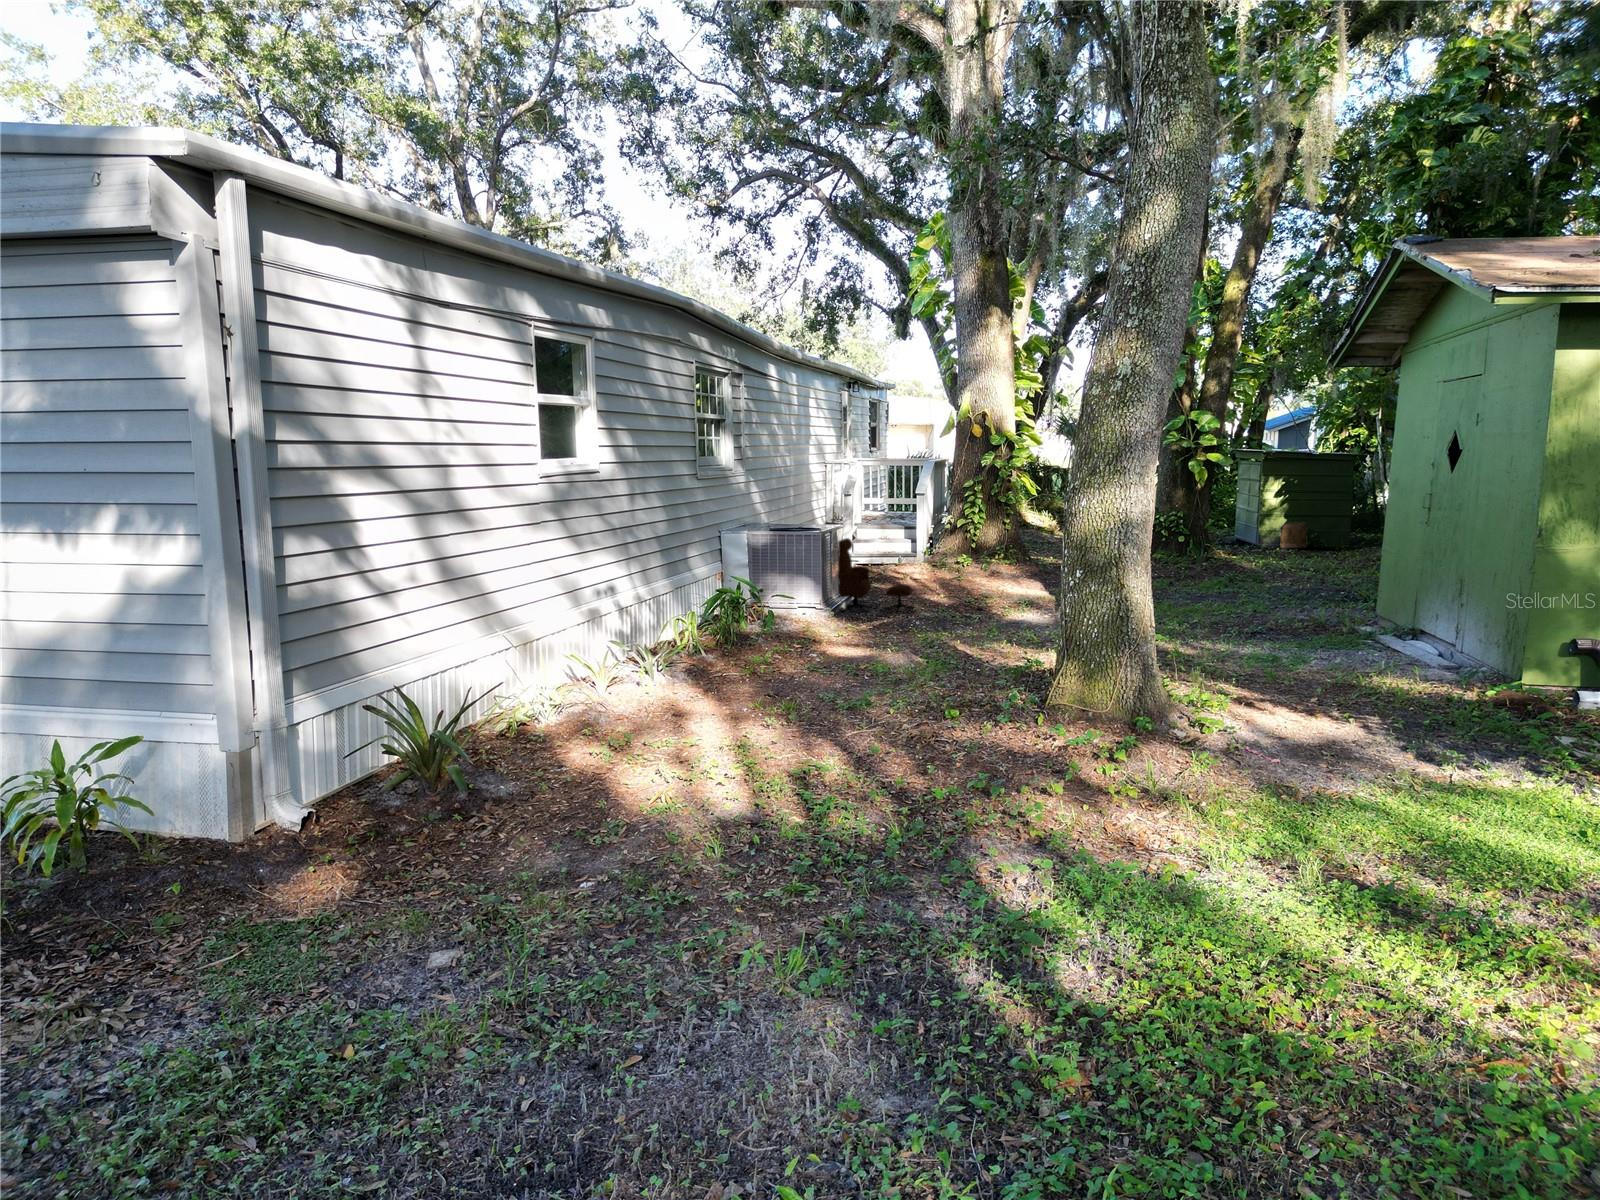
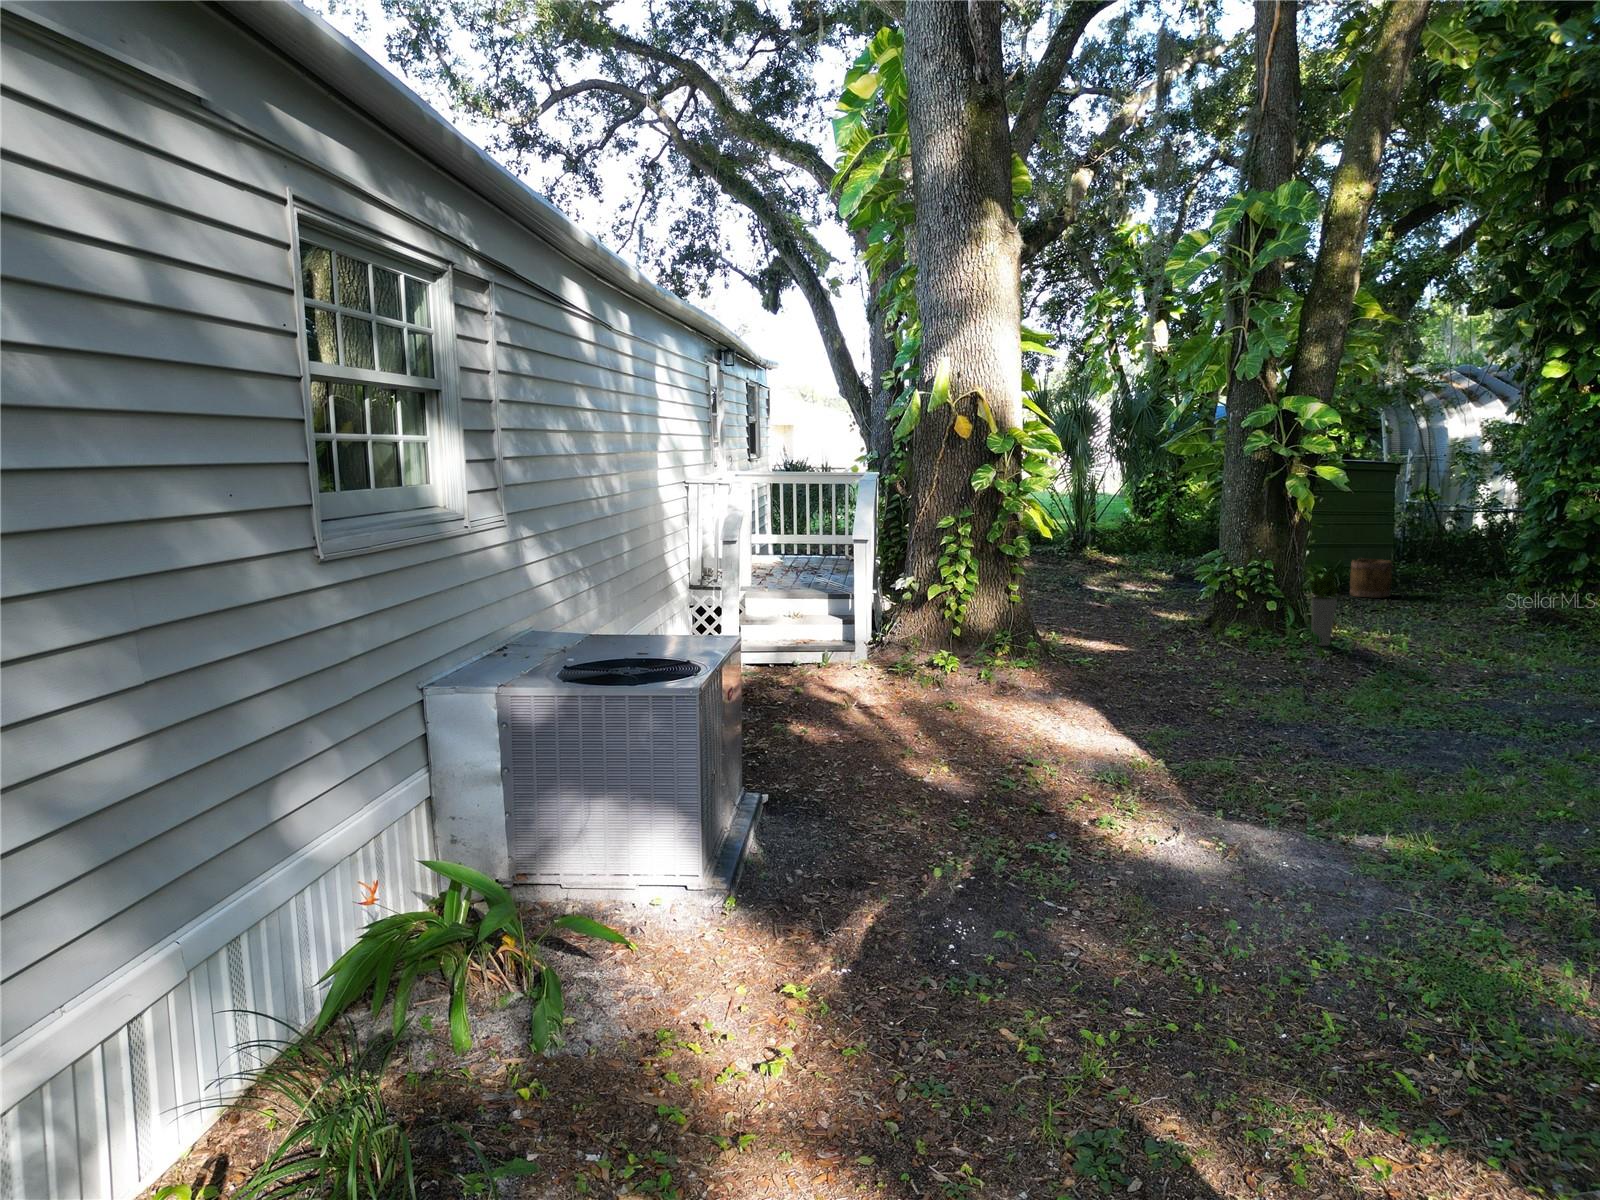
planter: none [1198,518,1217,565] -> present [1309,570,1337,646]
lounge chair: present [838,538,916,612] -> none [739,692,952,900]

